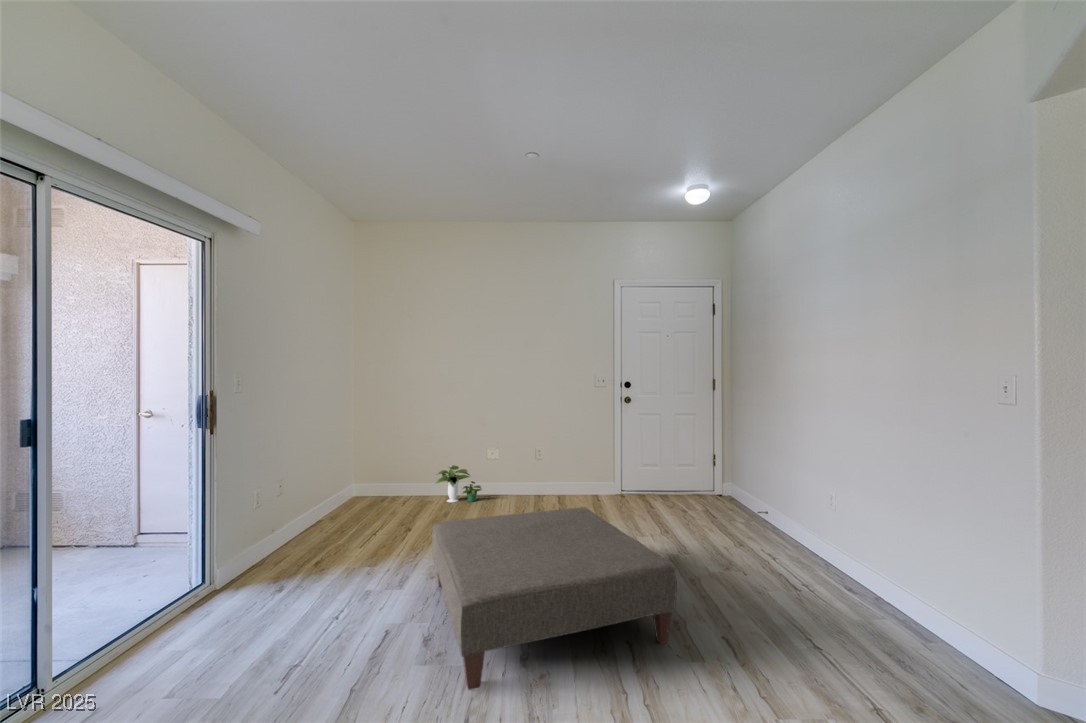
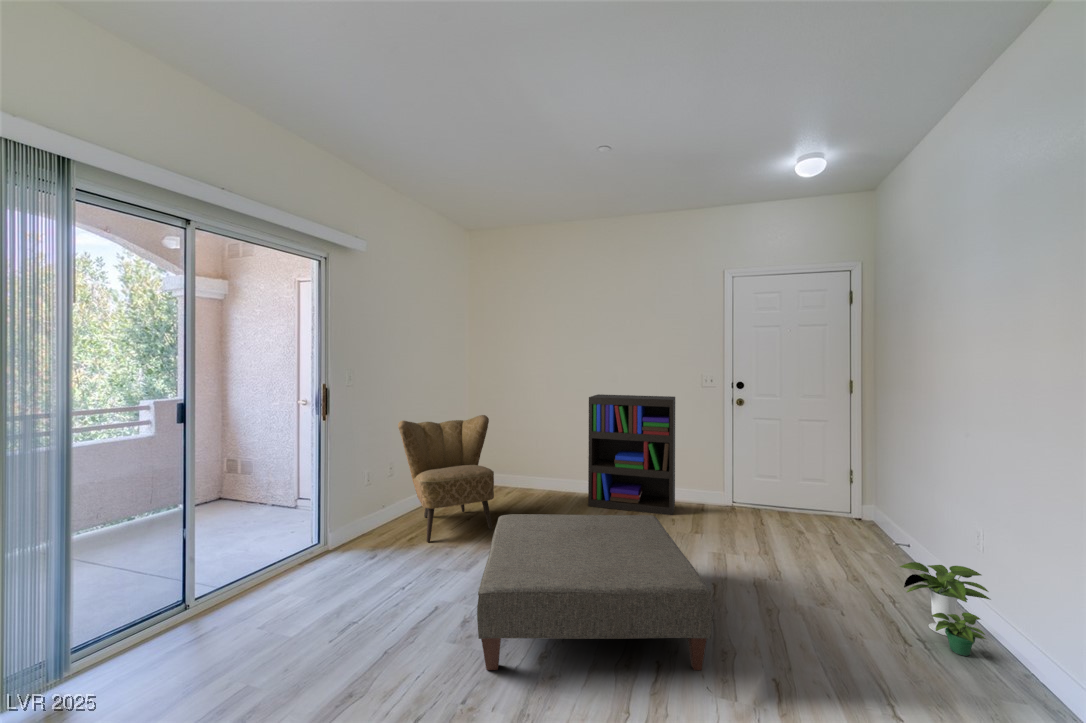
bookshelf: none [494,395,577,508] -> present [588,394,675,515]
armchair: none [287,418,407,565] -> present [398,415,494,542]
potted plant: present [436,465,481,502] -> present [900,562,991,656]

